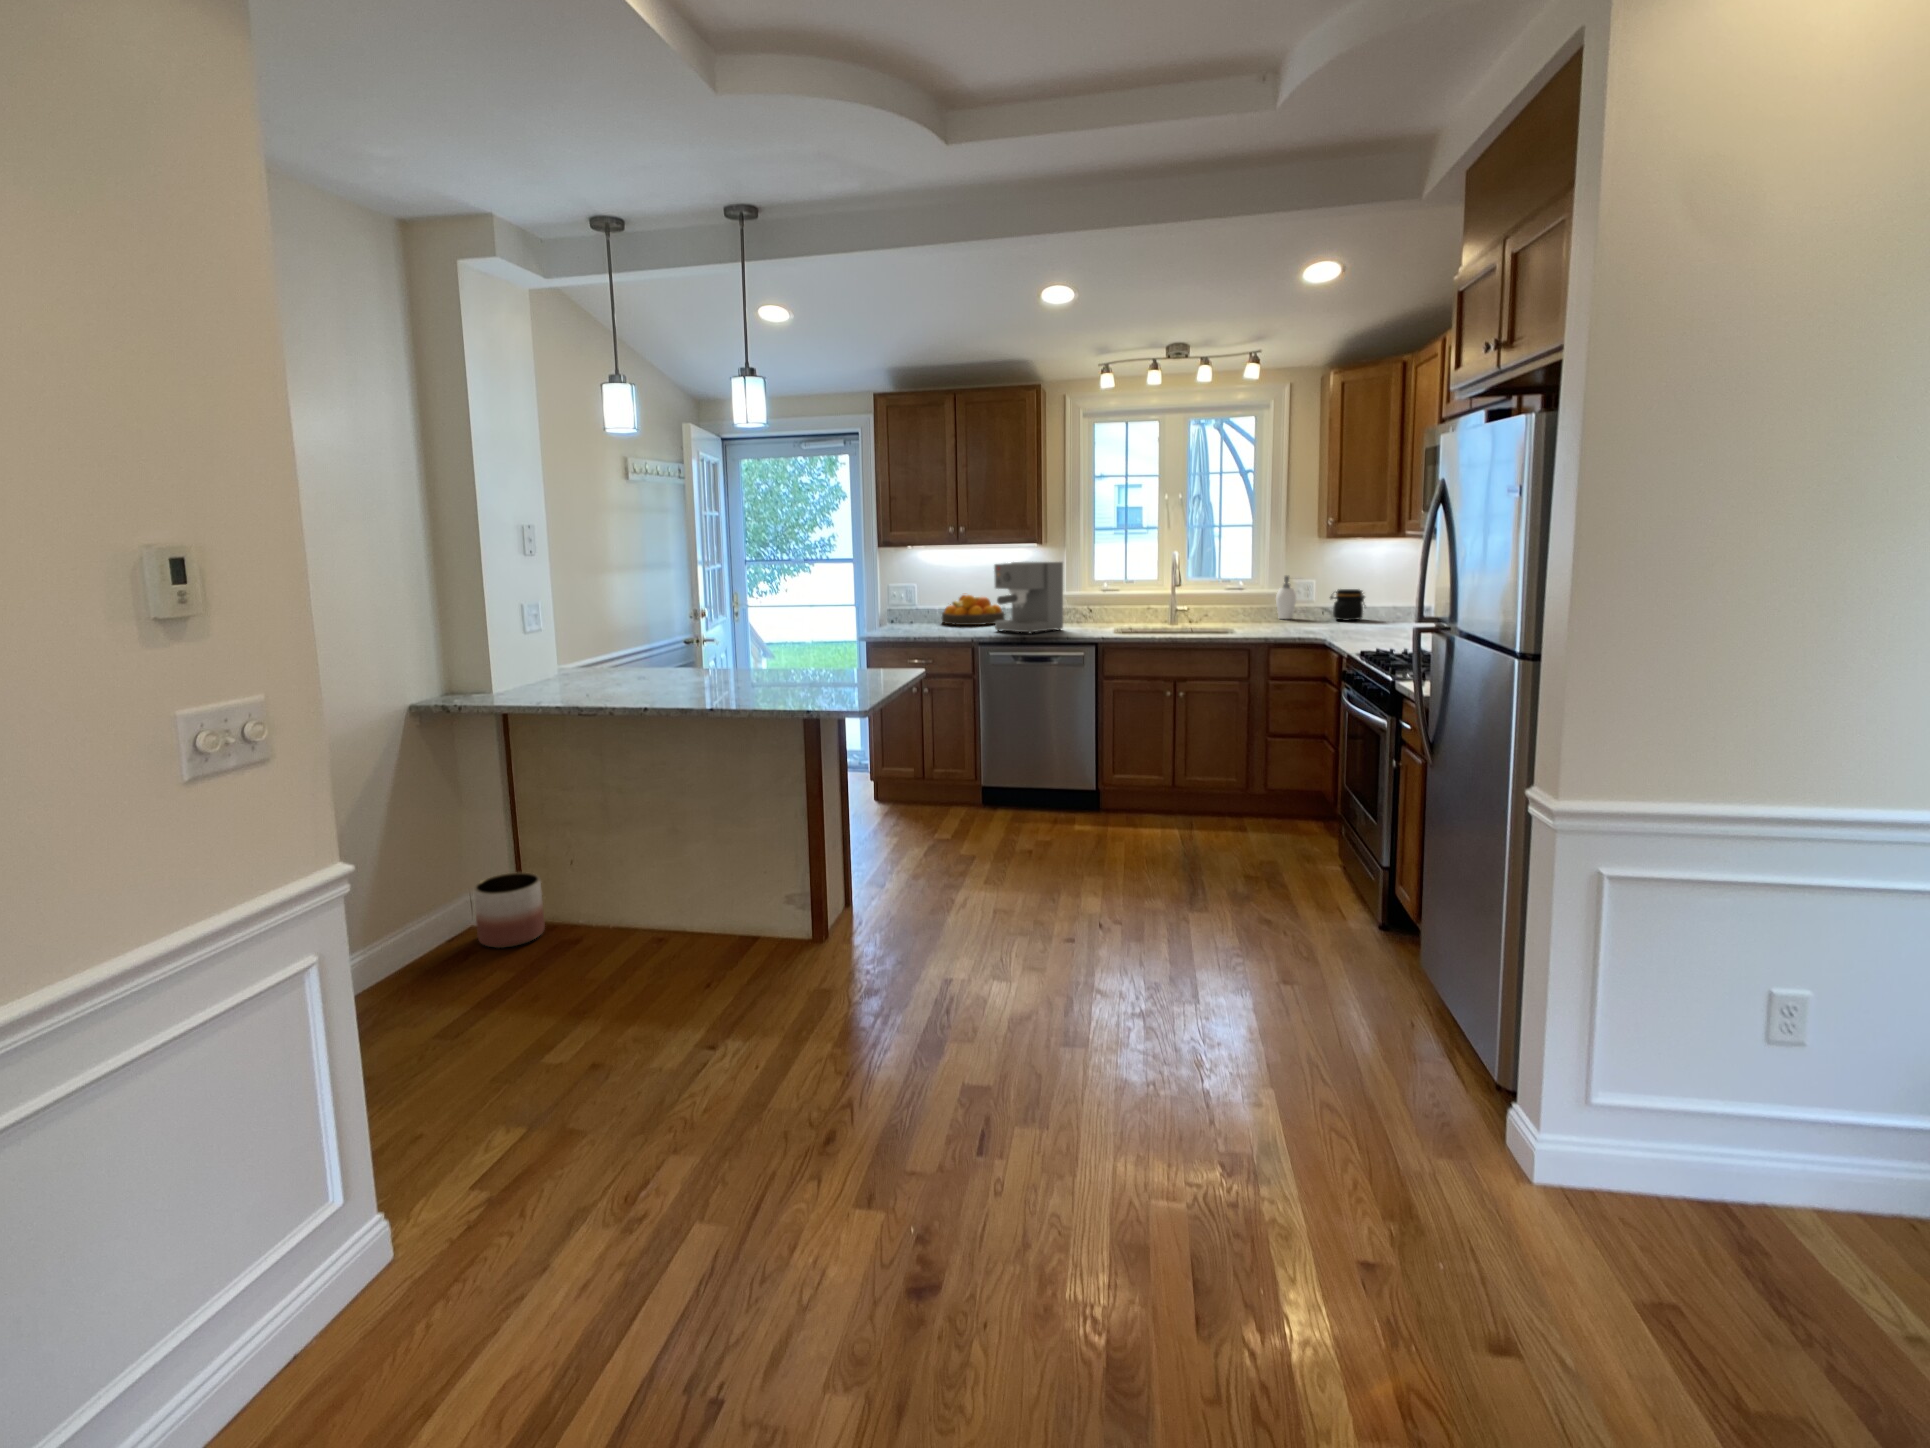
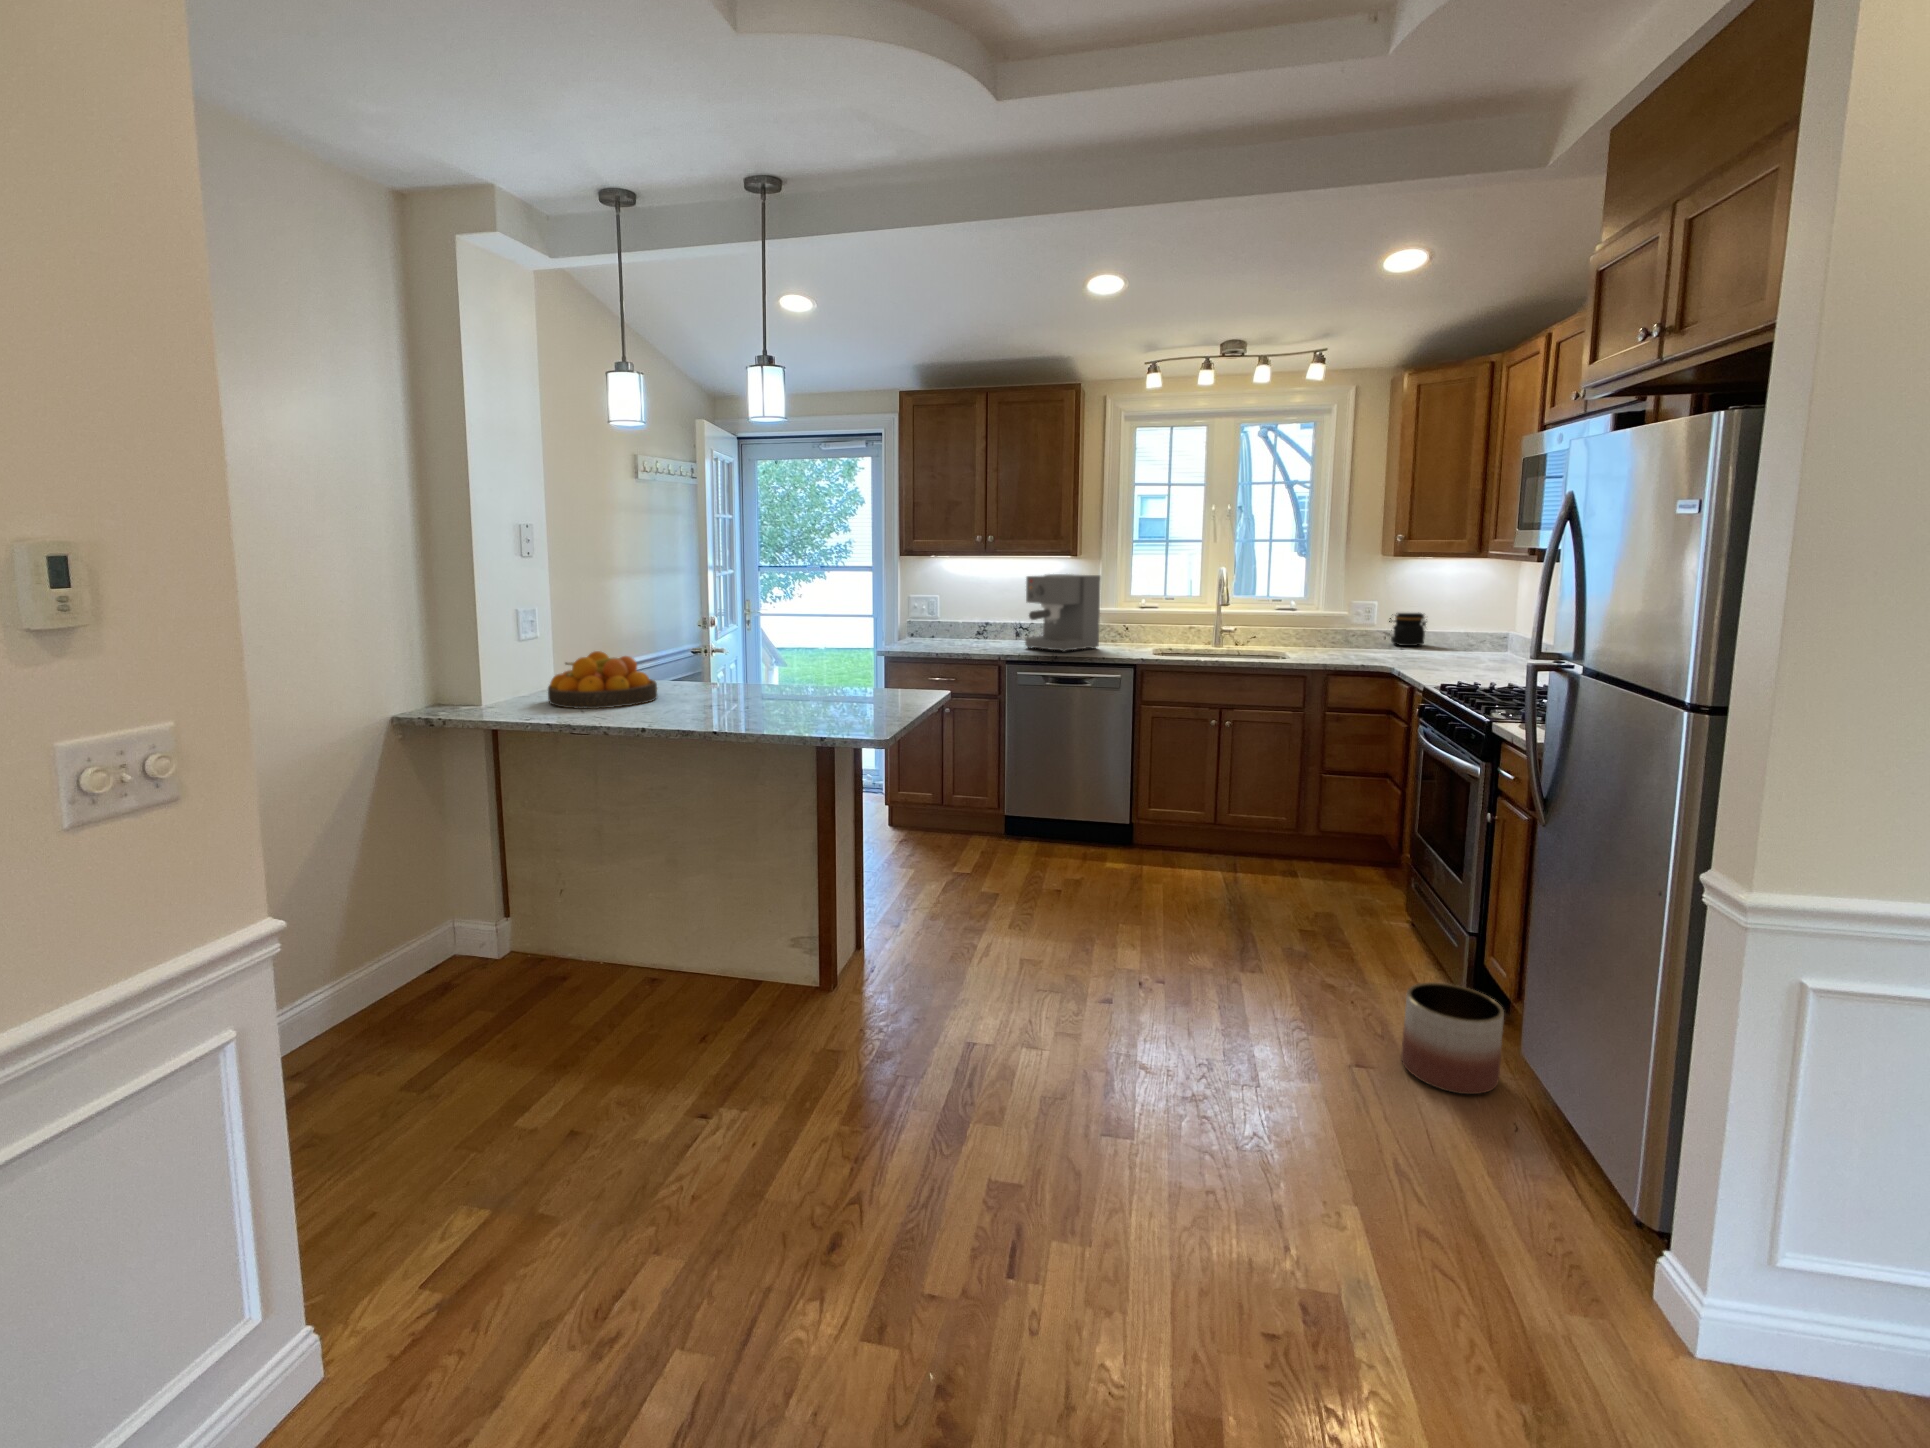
soap dispenser: present [1276,575,1296,619] -> none [1328,596,1360,643]
fruit bowl: present [942,595,1005,625] -> present [548,651,657,709]
planter: present [474,872,545,948] -> present [1401,982,1504,1094]

